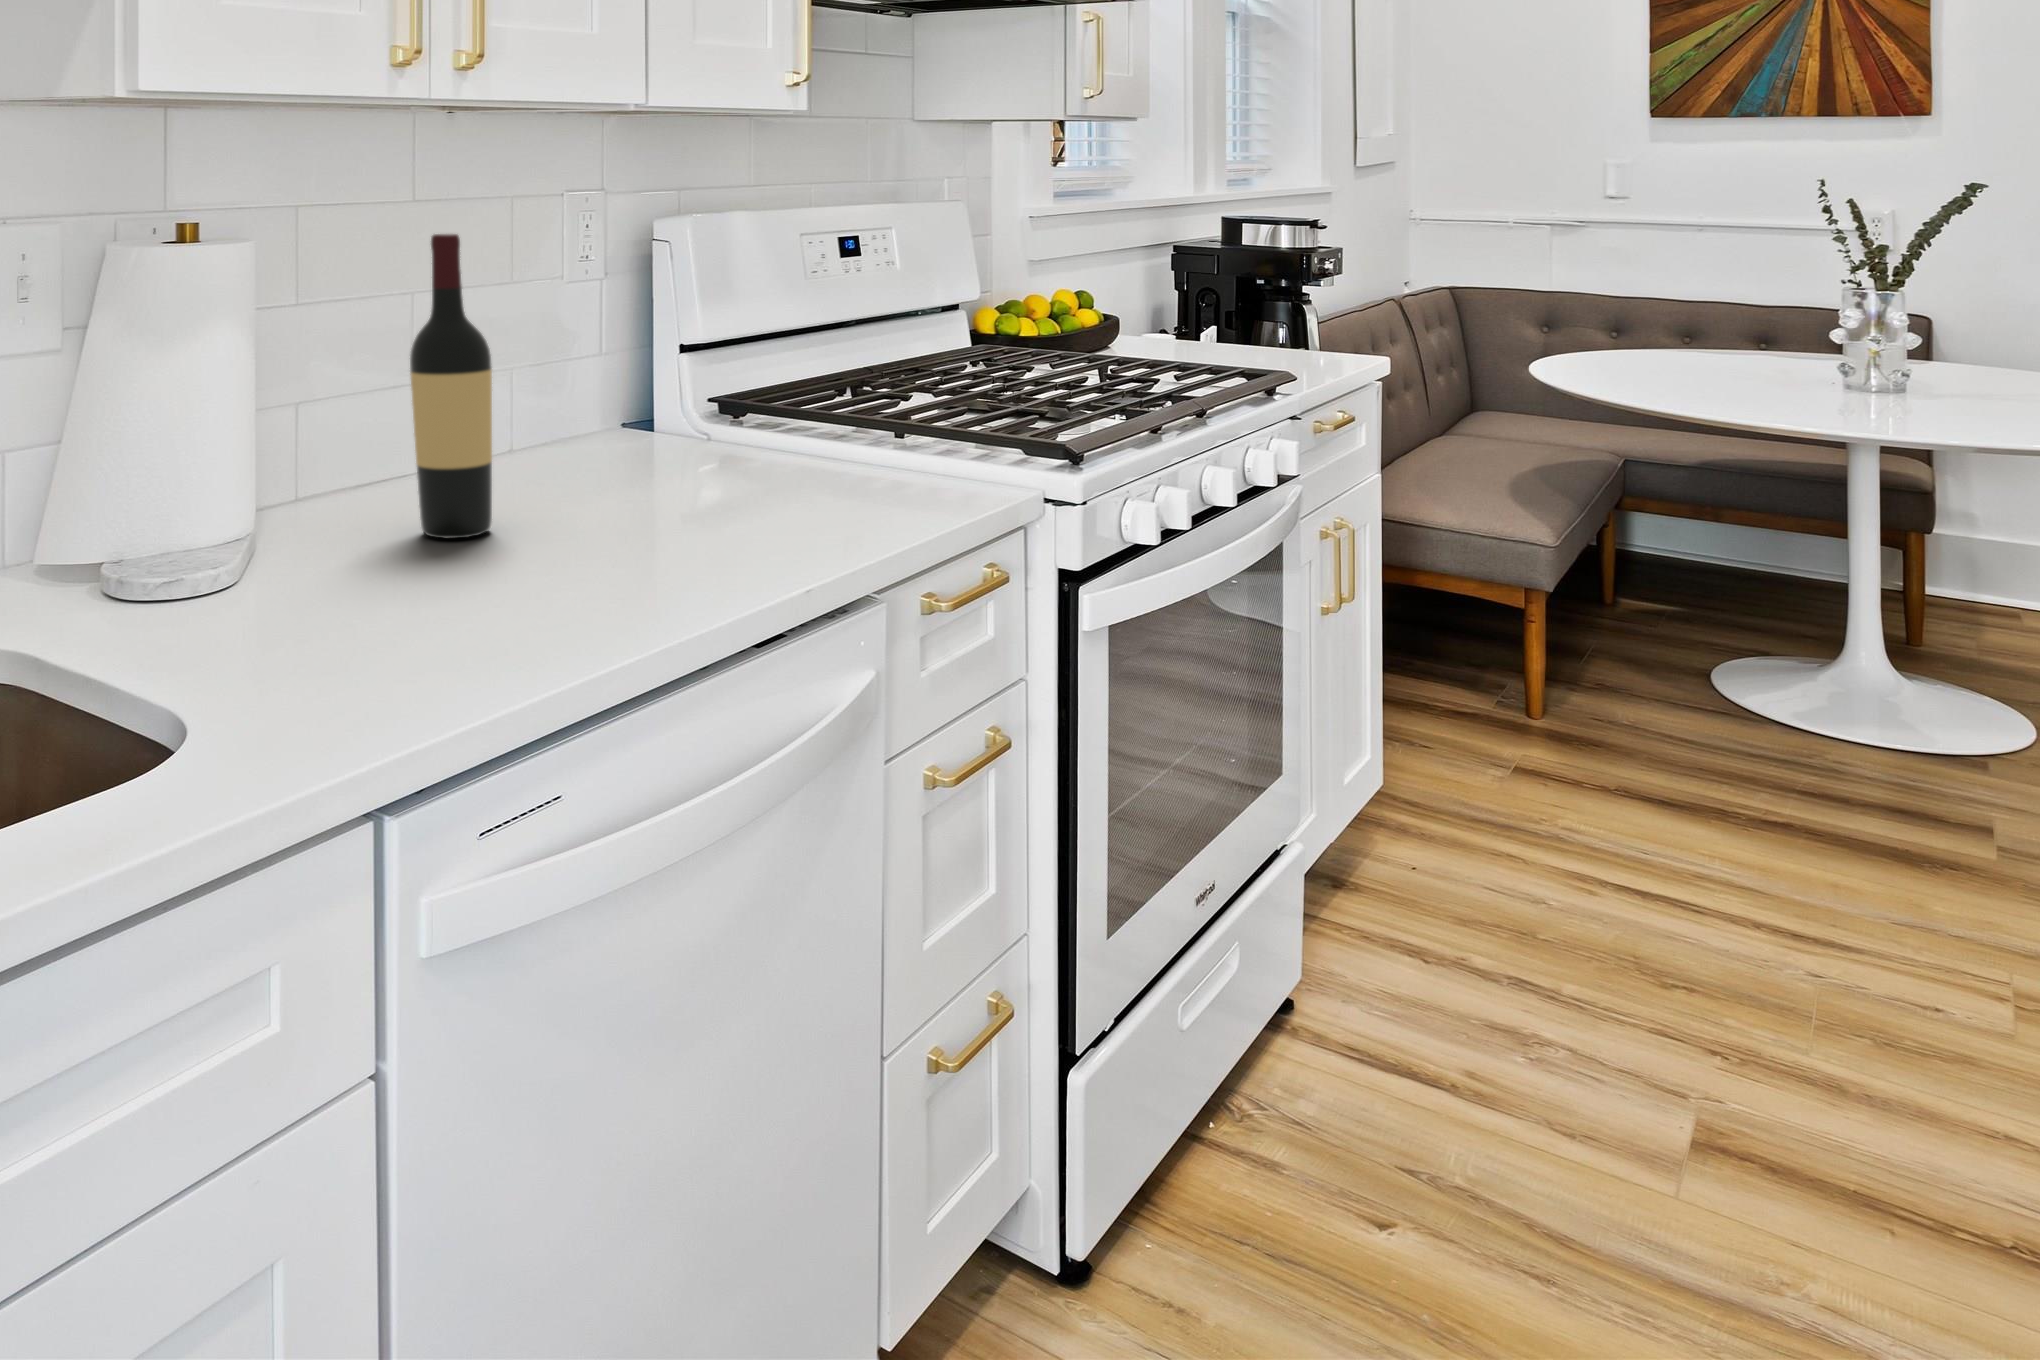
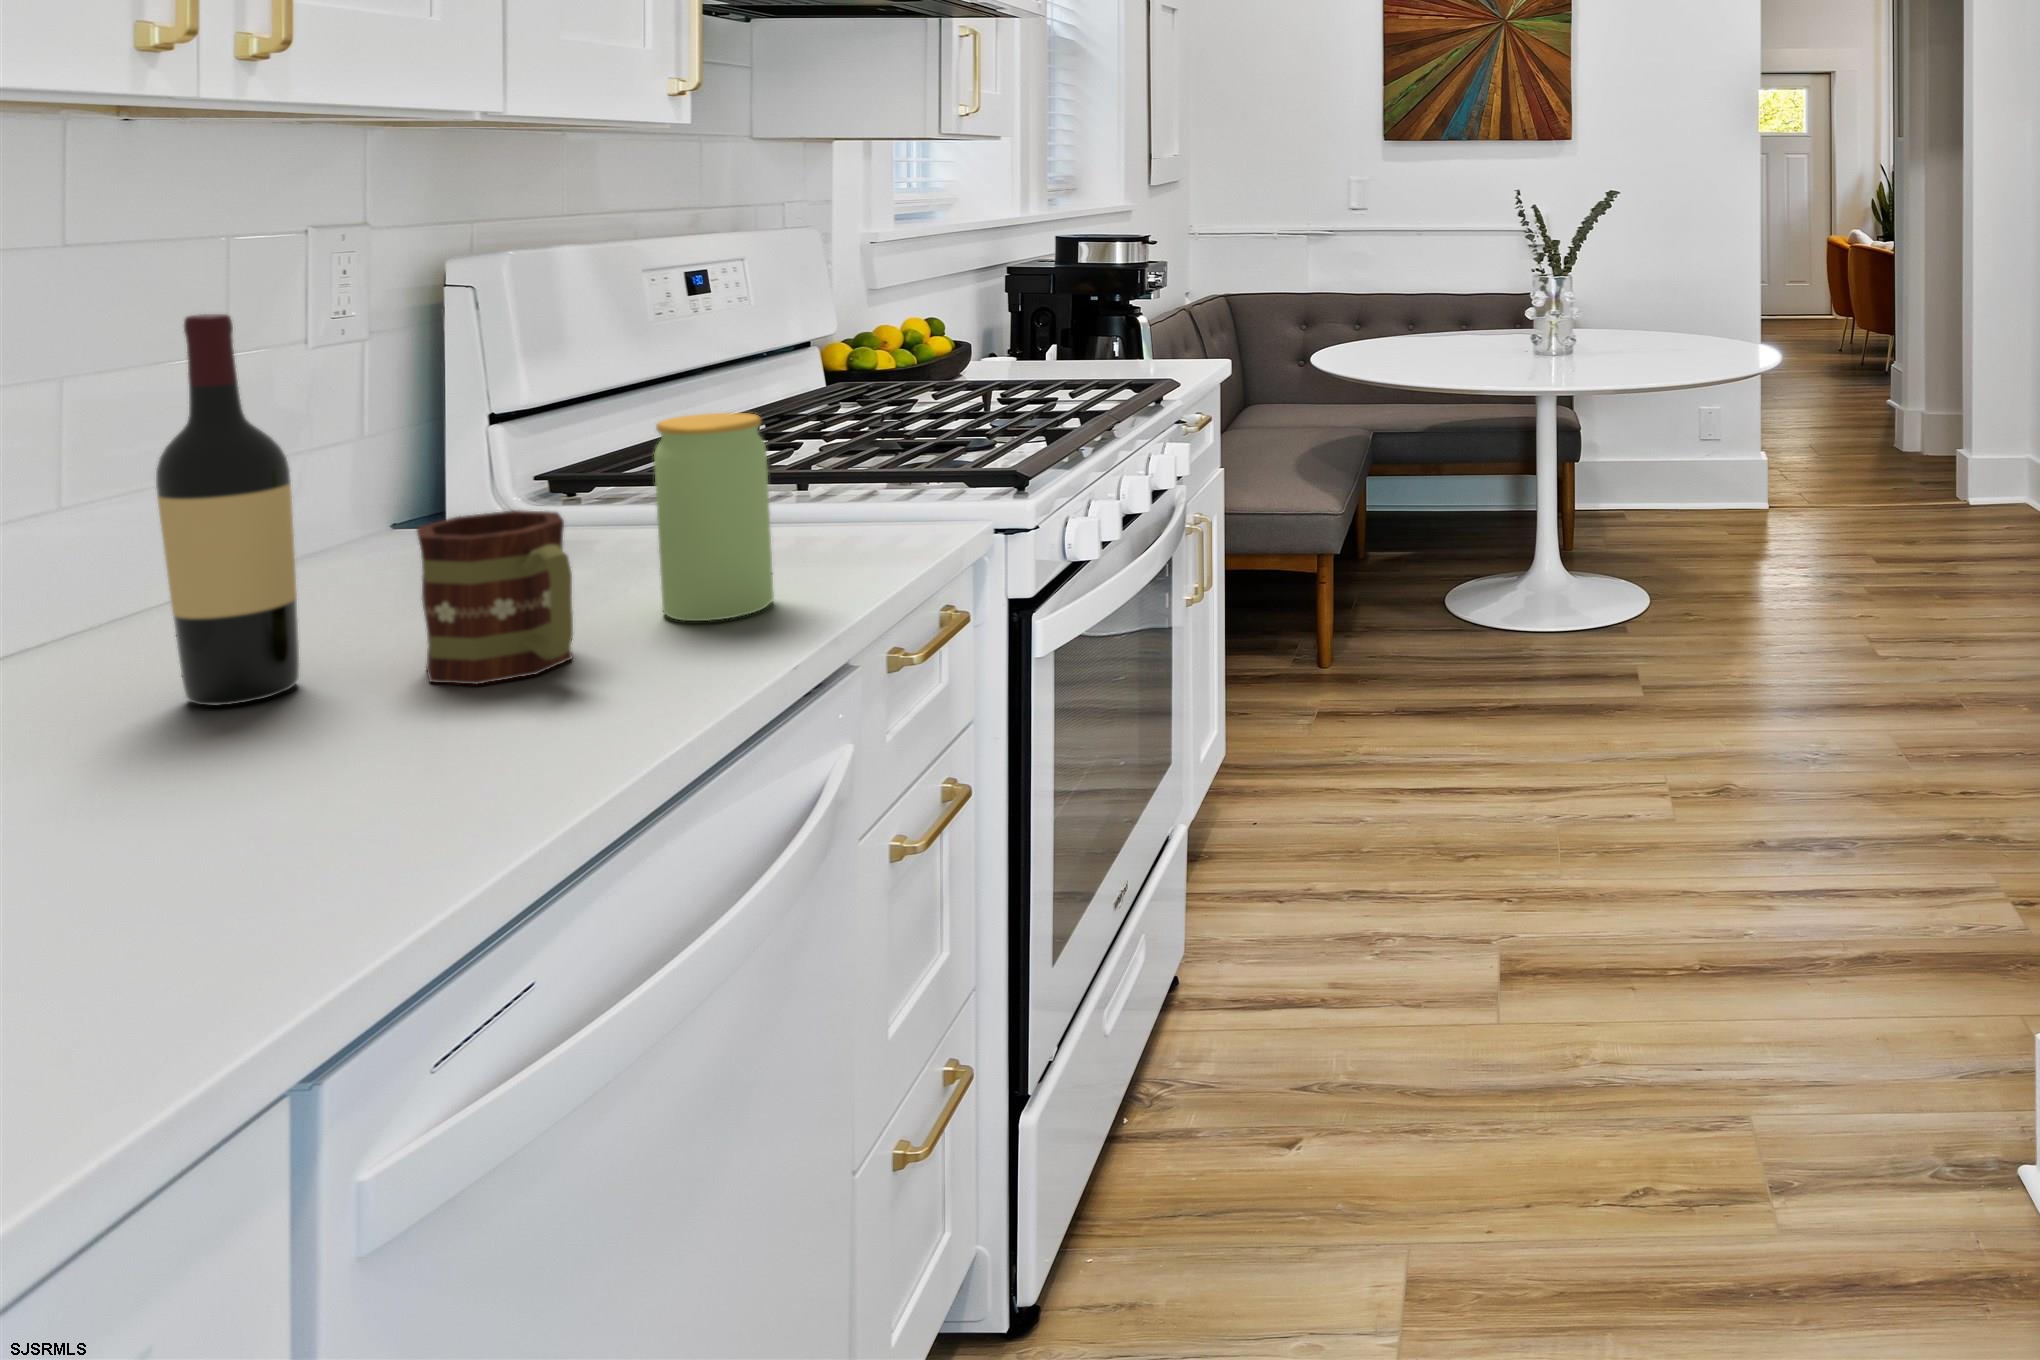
jar: none [752,341,844,527] -> present [654,413,774,621]
mug: none [567,410,673,549] -> present [417,510,573,684]

